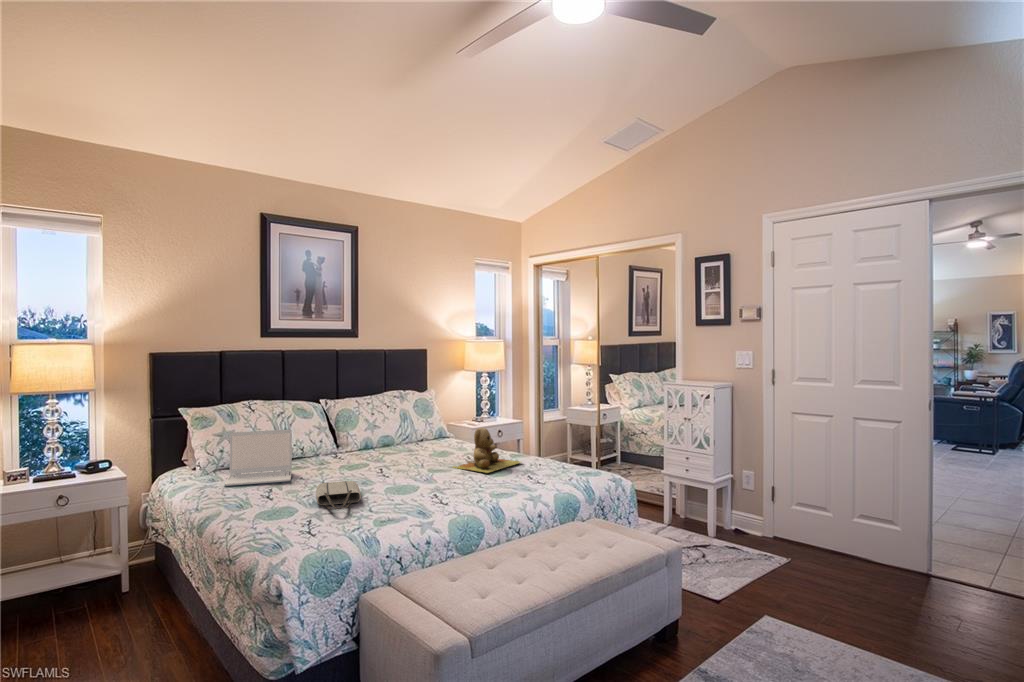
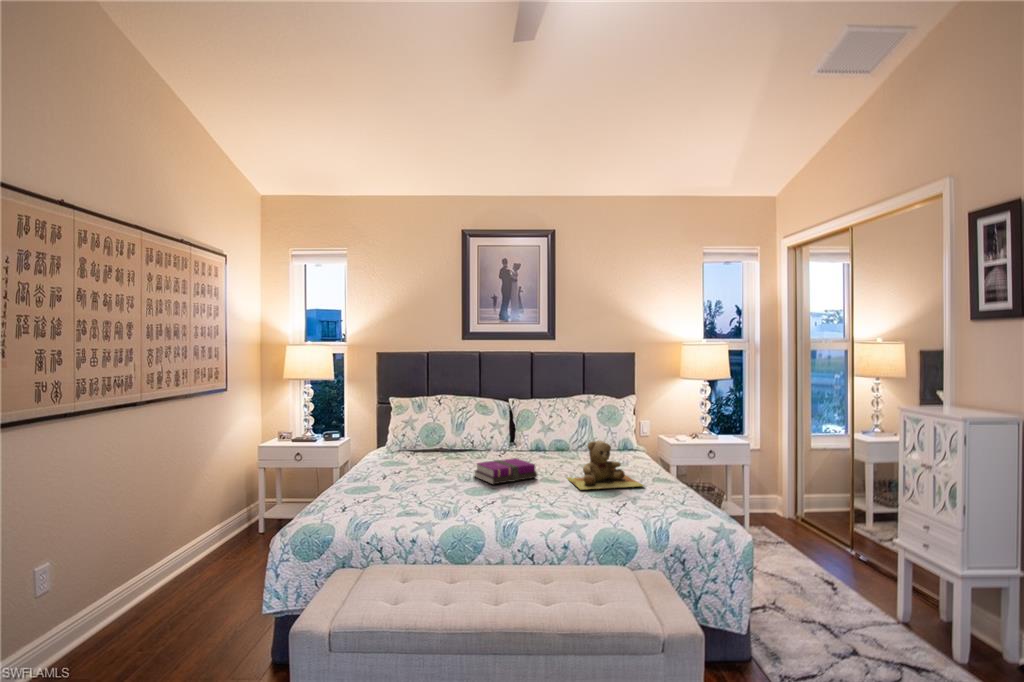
laptop: present [225,430,292,486] -> none [383,420,445,465]
notebook: none [371,457,432,483] -> present [475,458,537,484]
tote bag: present [316,481,361,509] -> none [383,470,448,493]

